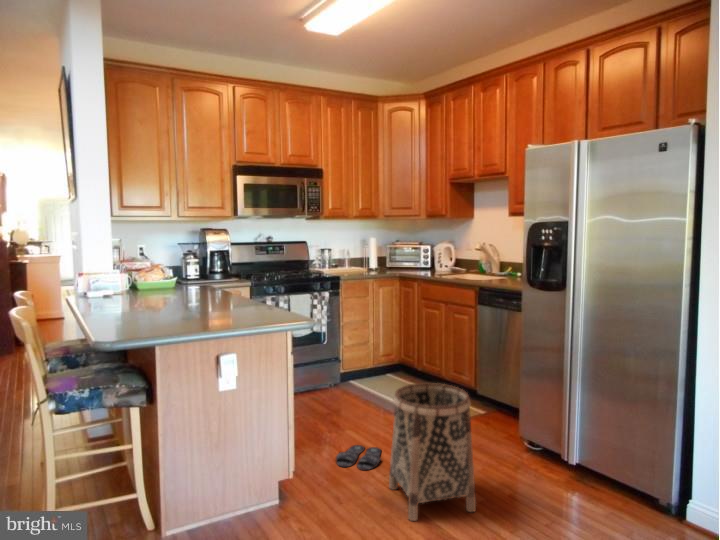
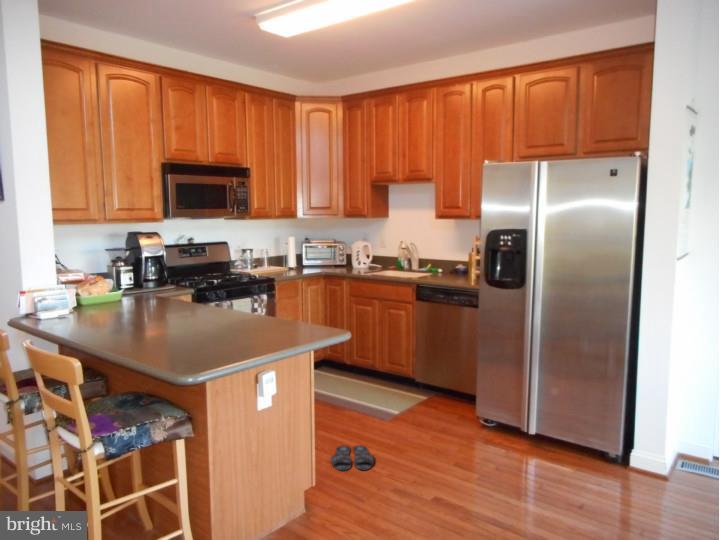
basket: present [389,383,476,521] -> none [399,380,485,511]

